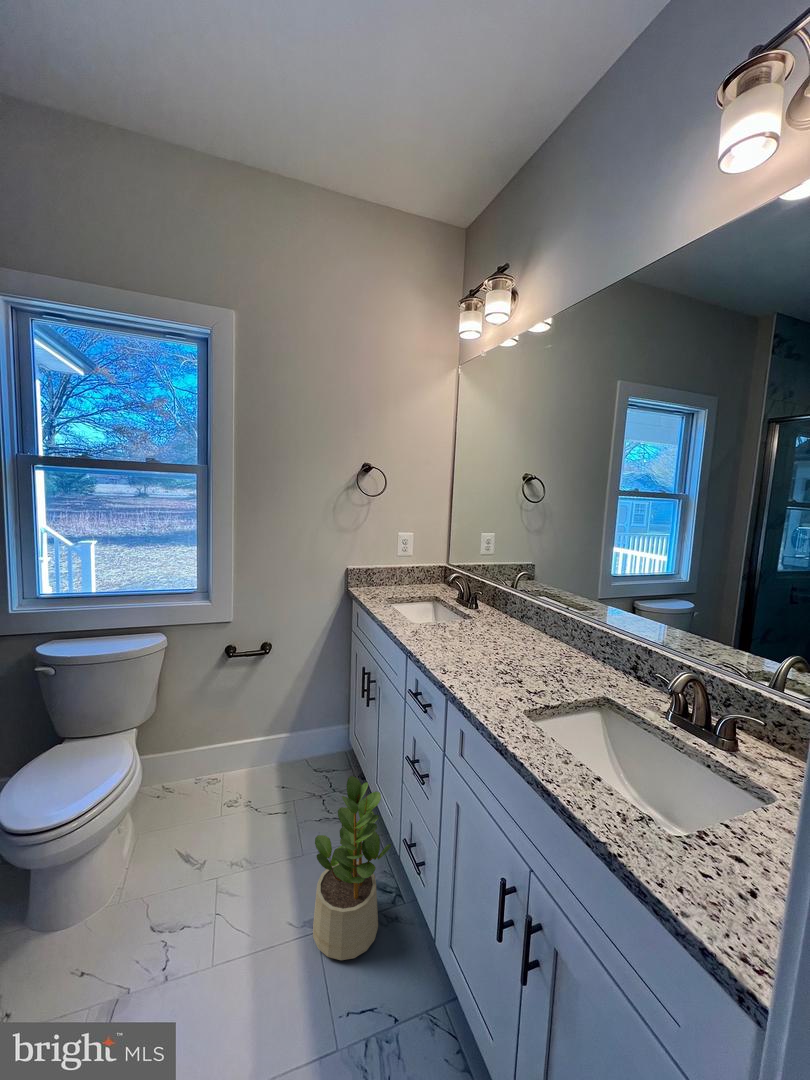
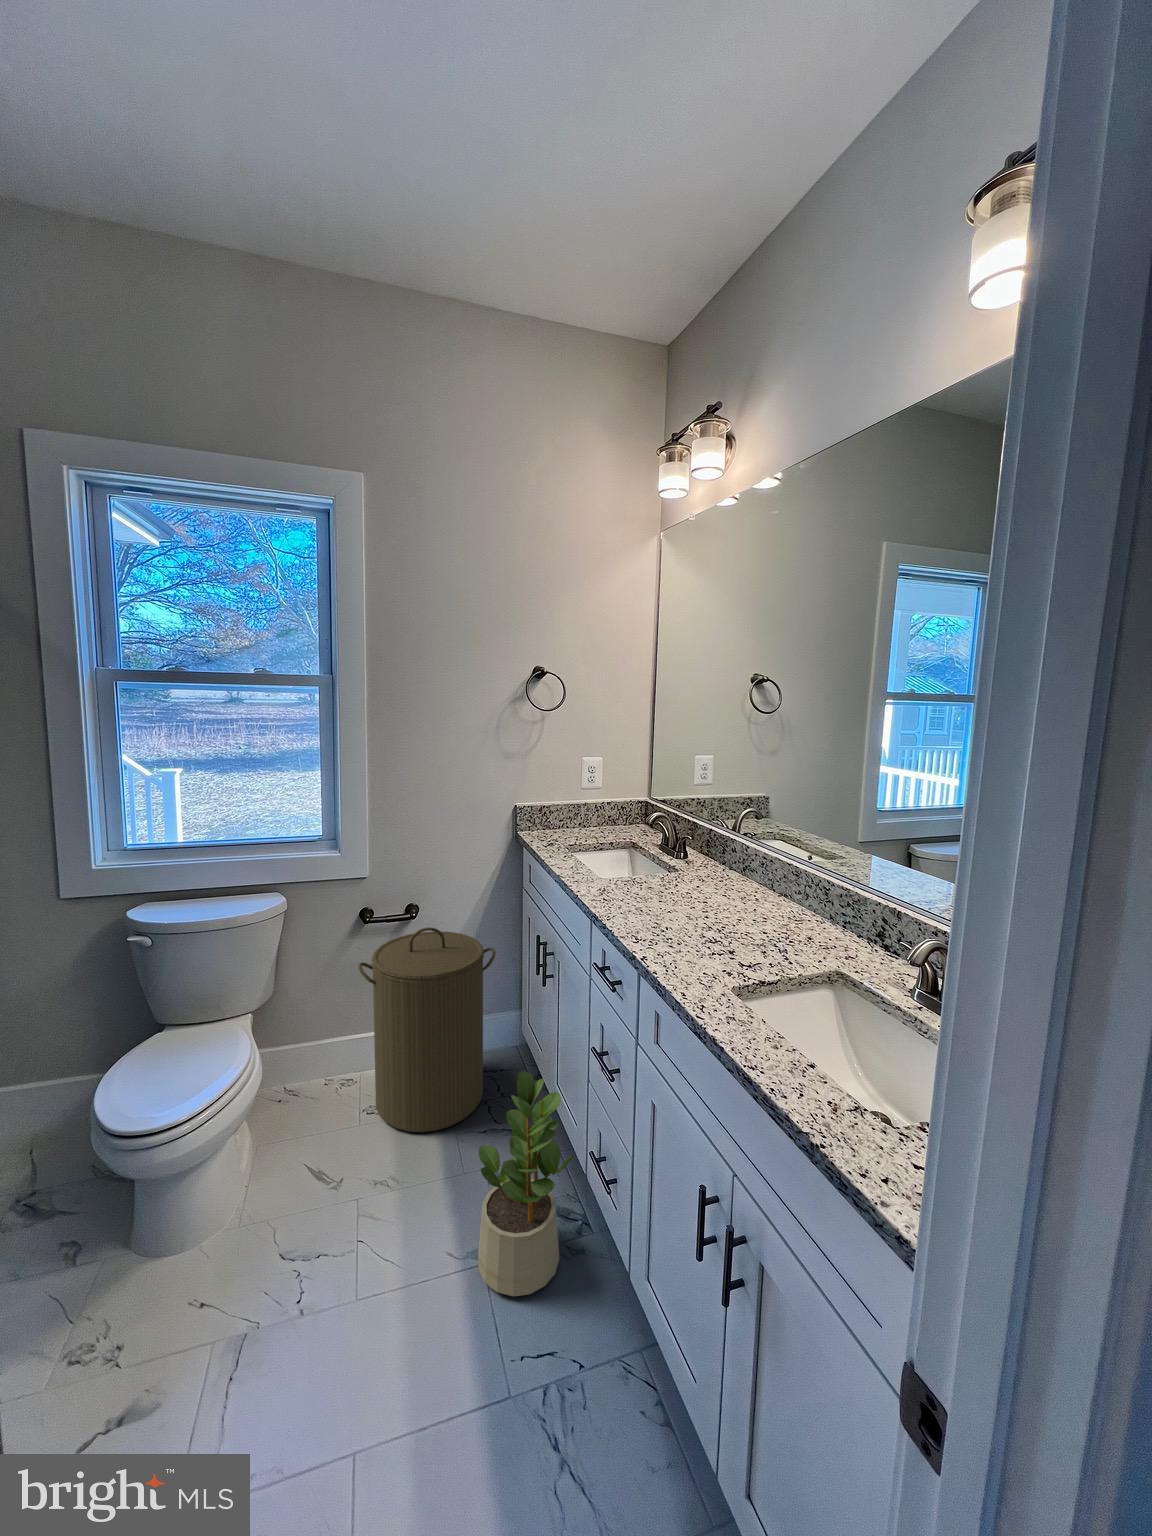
laundry hamper: none [223,661,331,821] -> present [358,928,496,1132]

